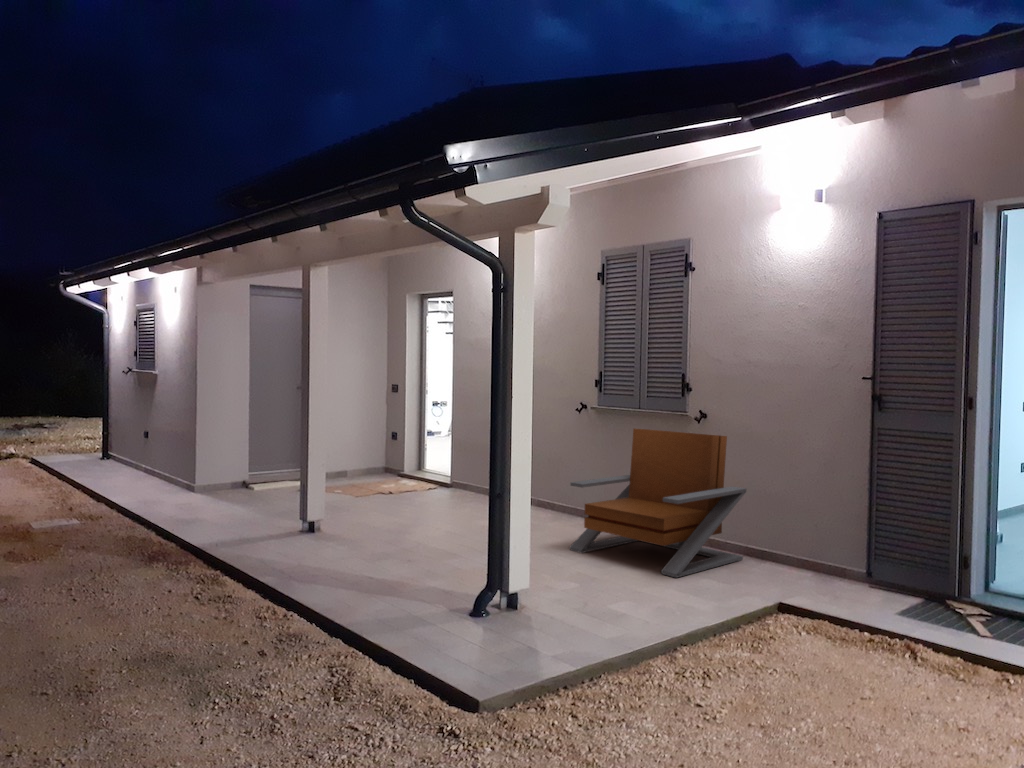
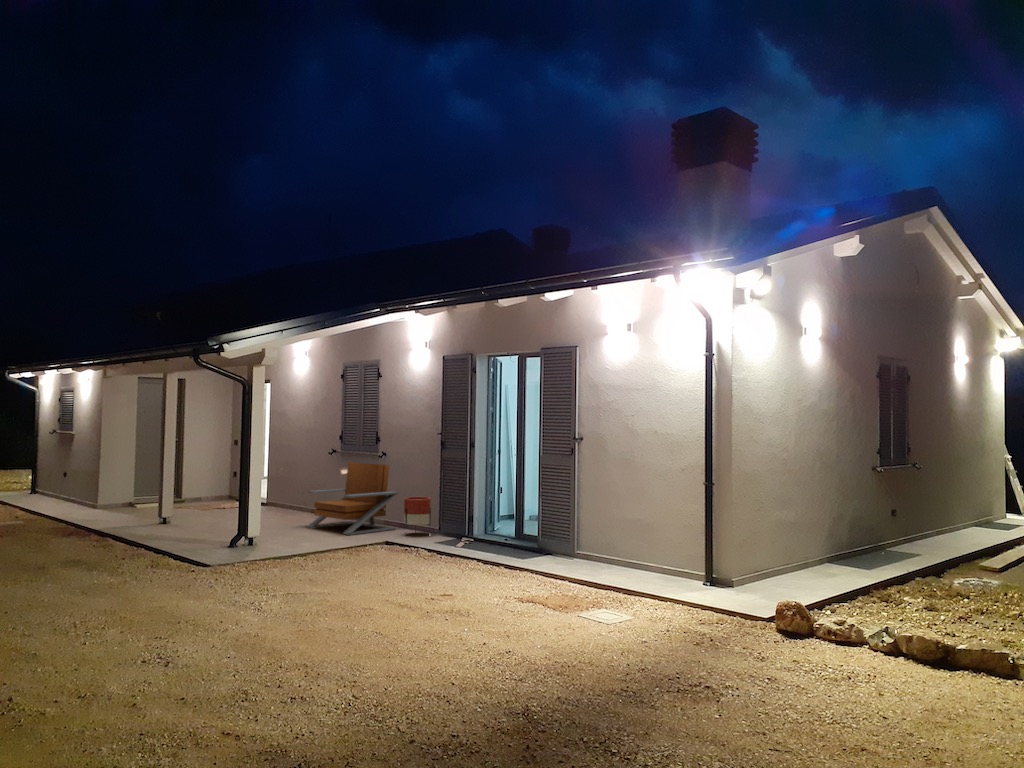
planter: none [781,502,841,584] -> present [404,497,431,536]

